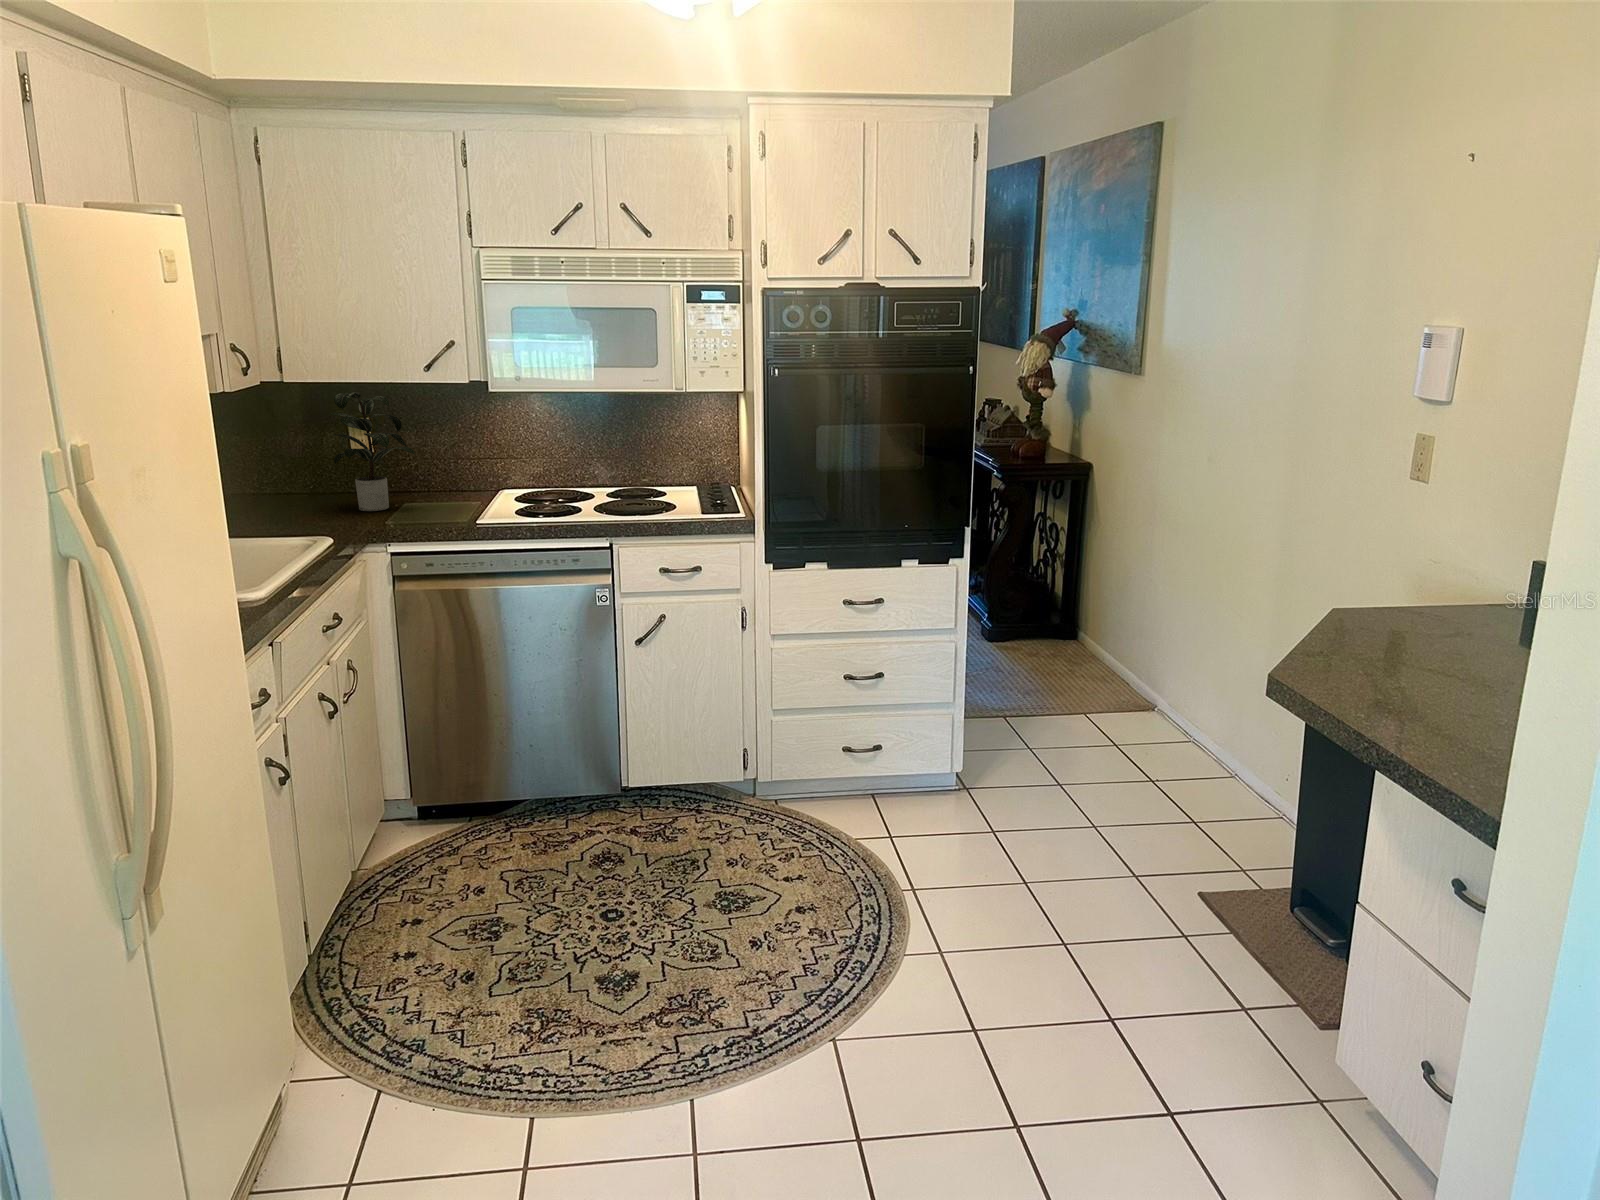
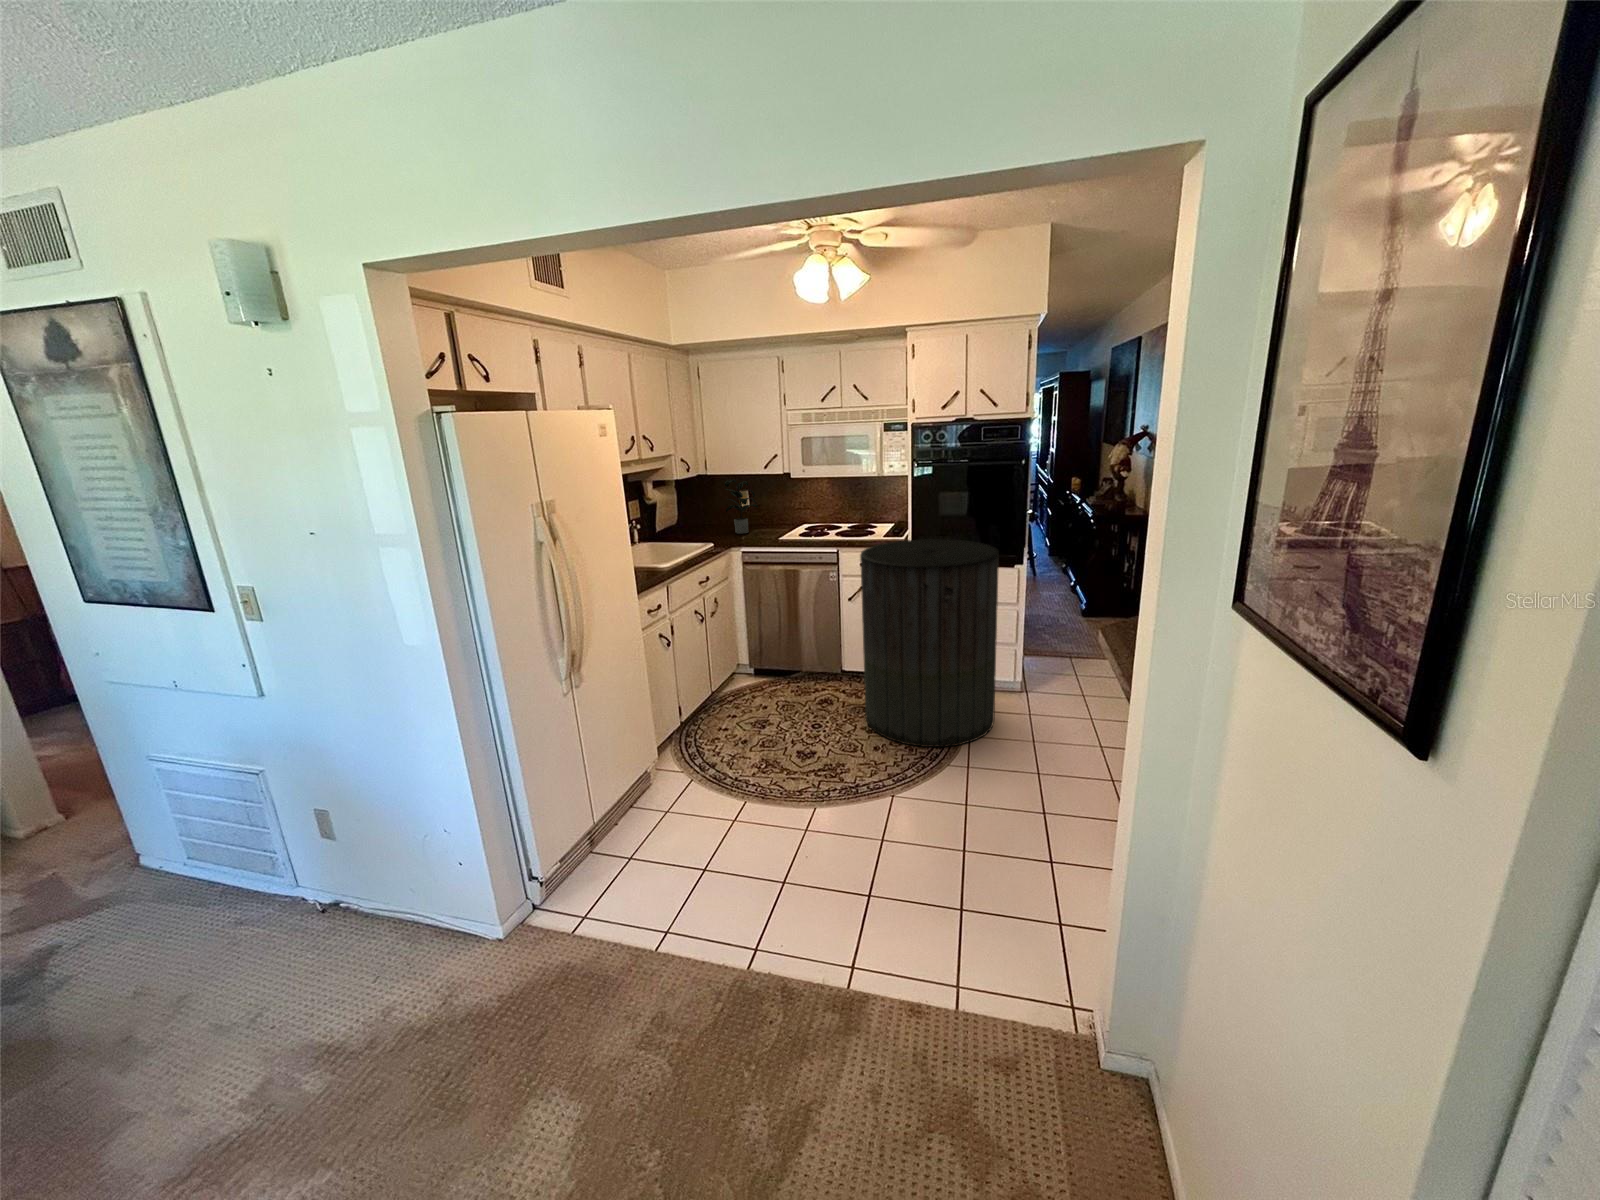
trash can: none [690,515,956,925] -> present [860,539,999,747]

